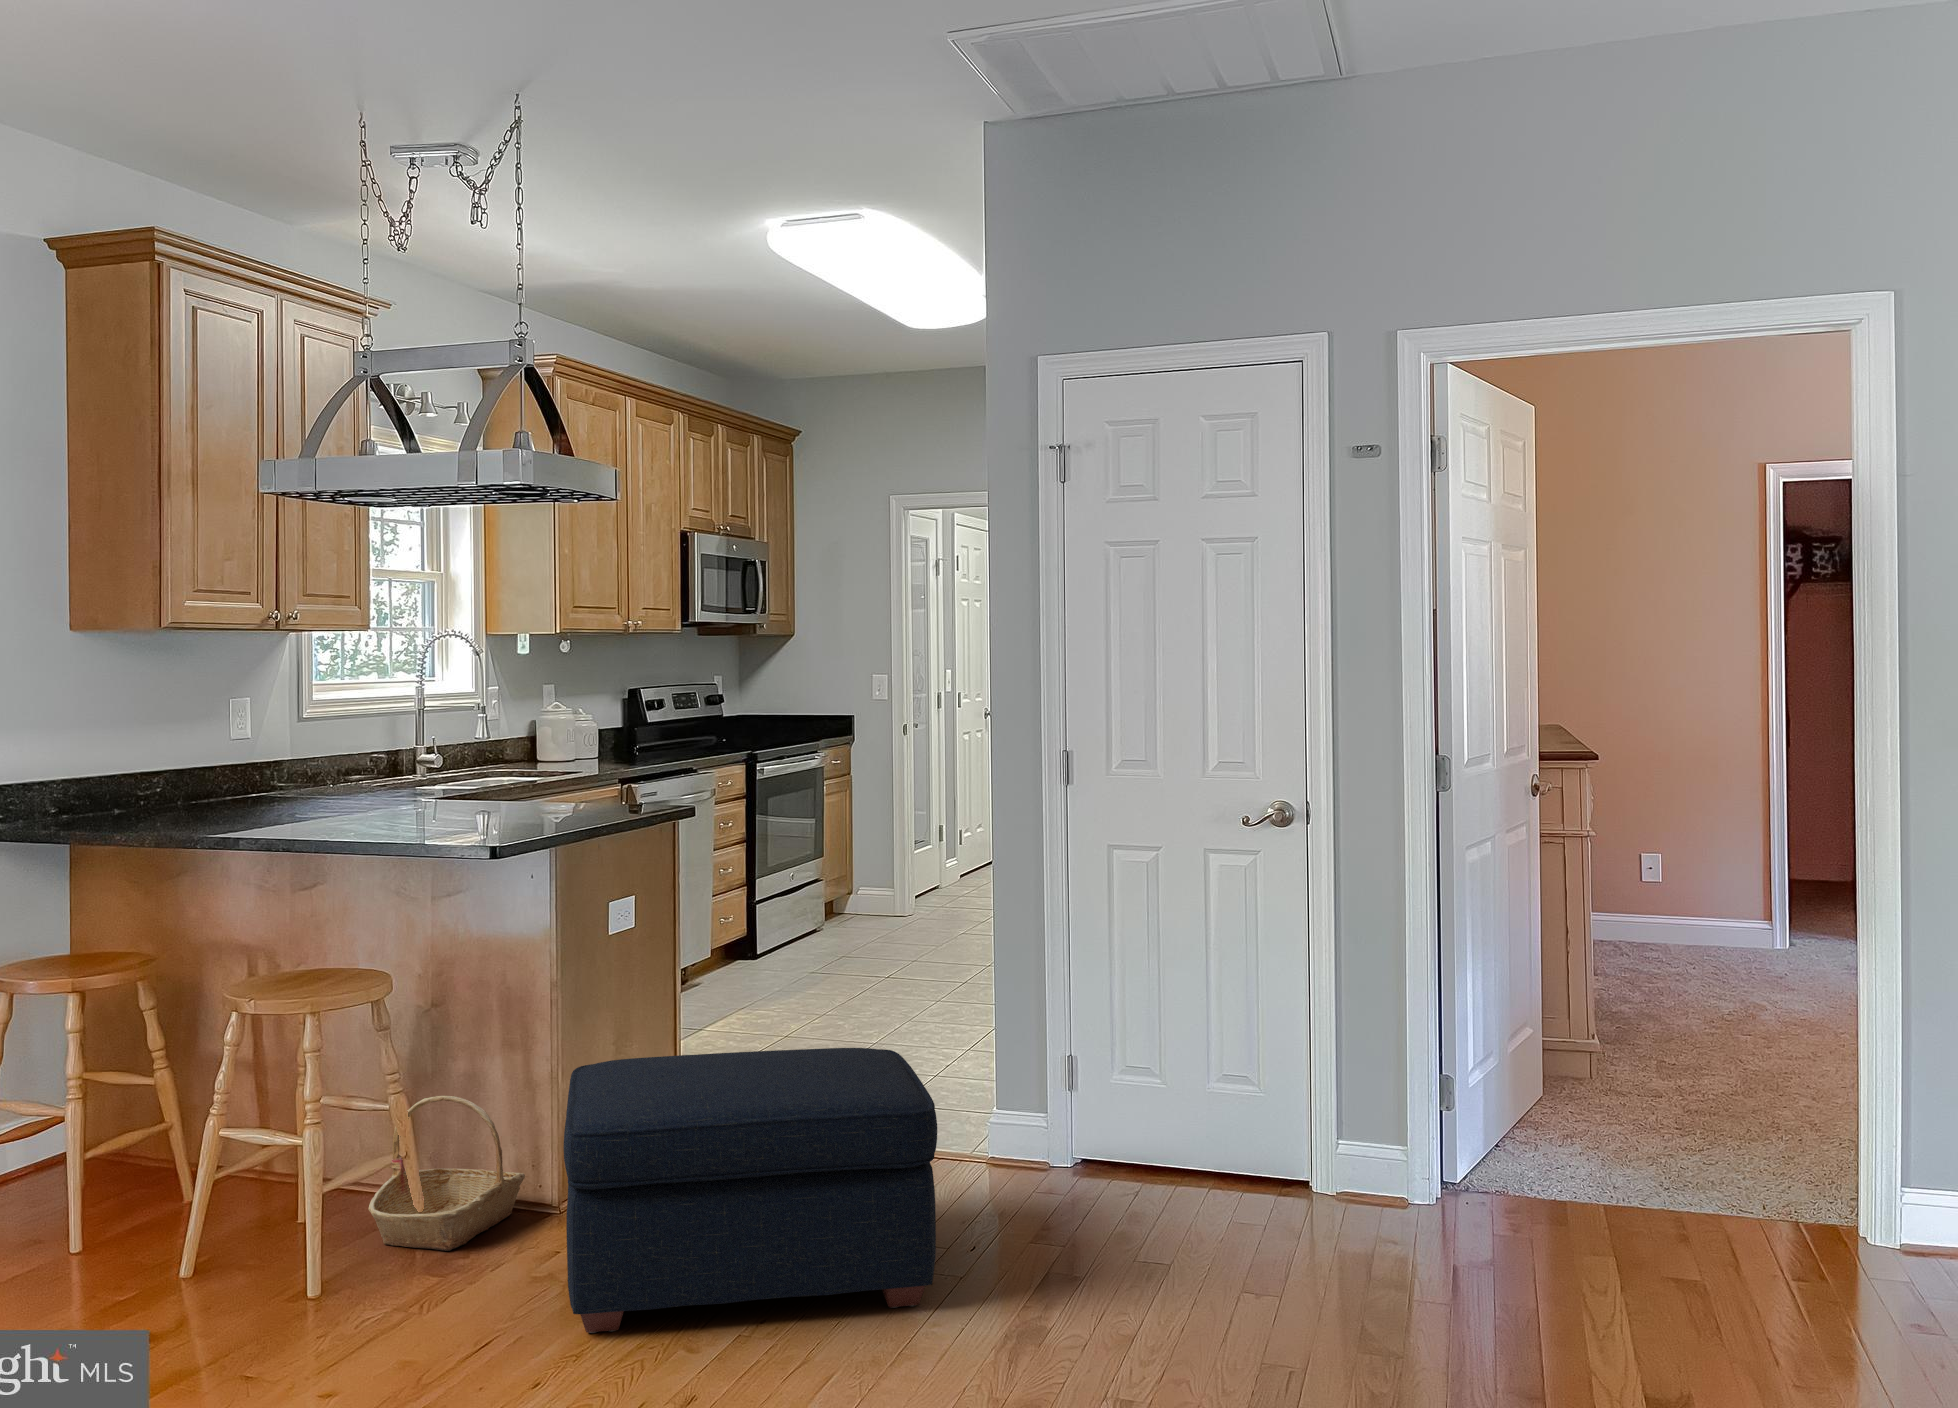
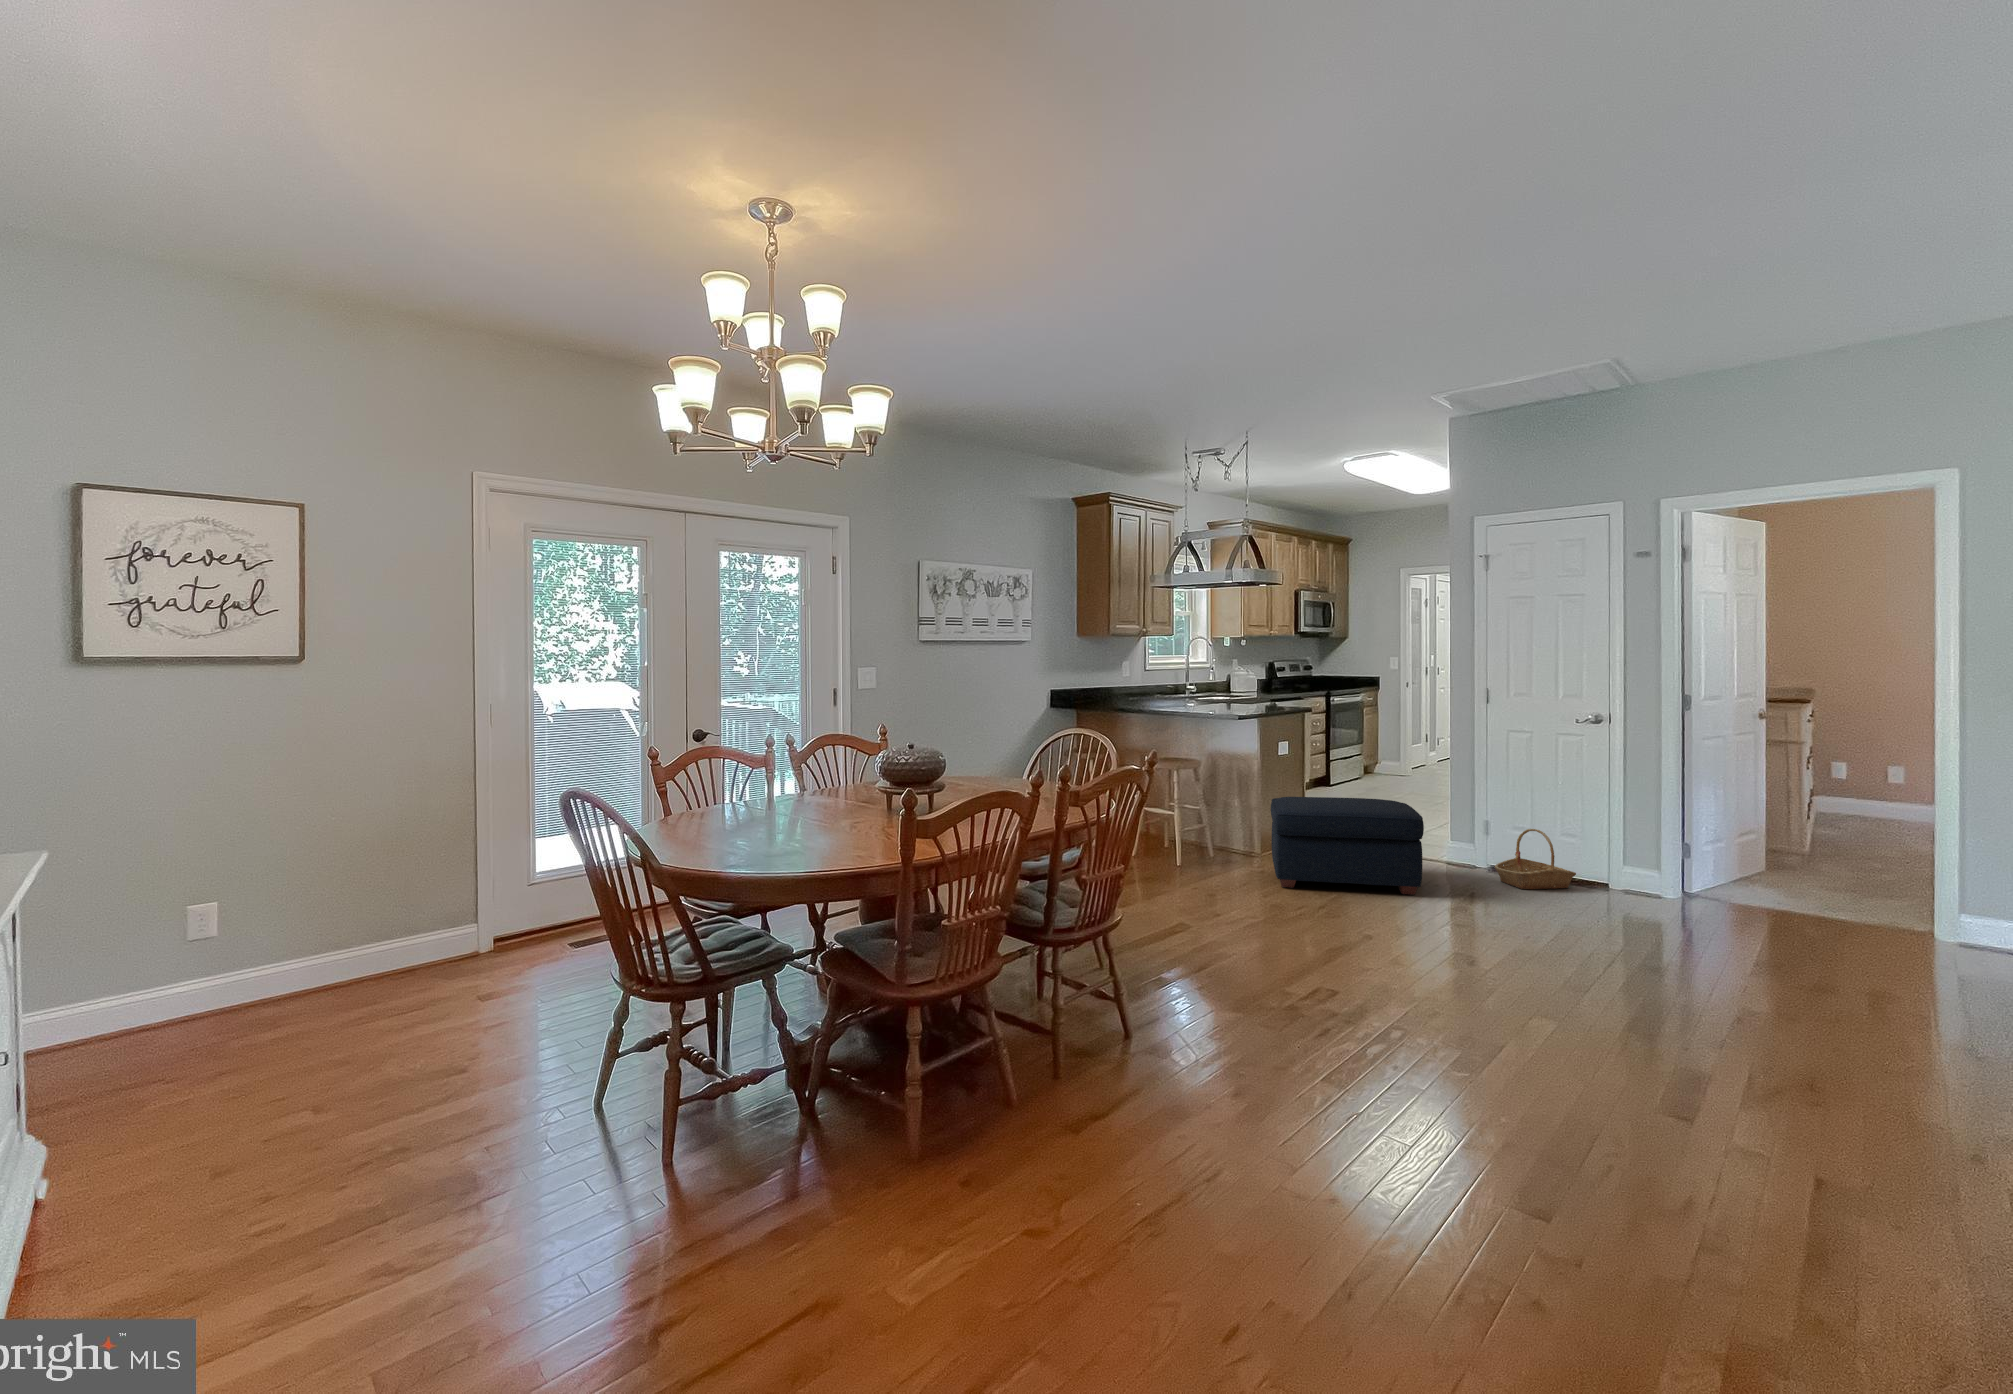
basket: present [368,1096,525,1251] -> present [1495,829,1576,889]

